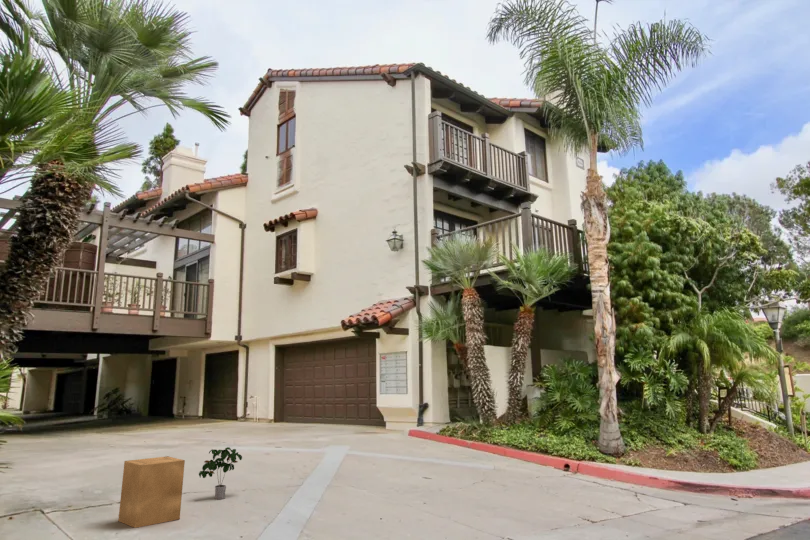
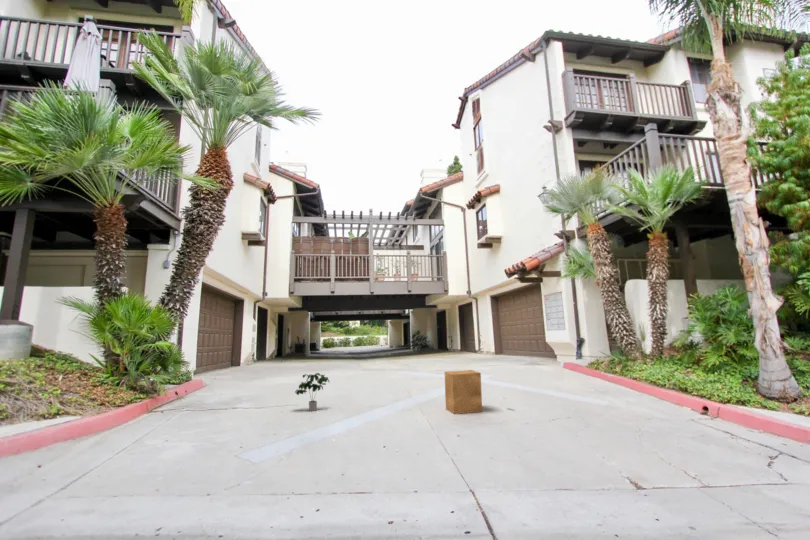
cardboard box: present [118,456,185,528] -> present [445,370,482,414]

